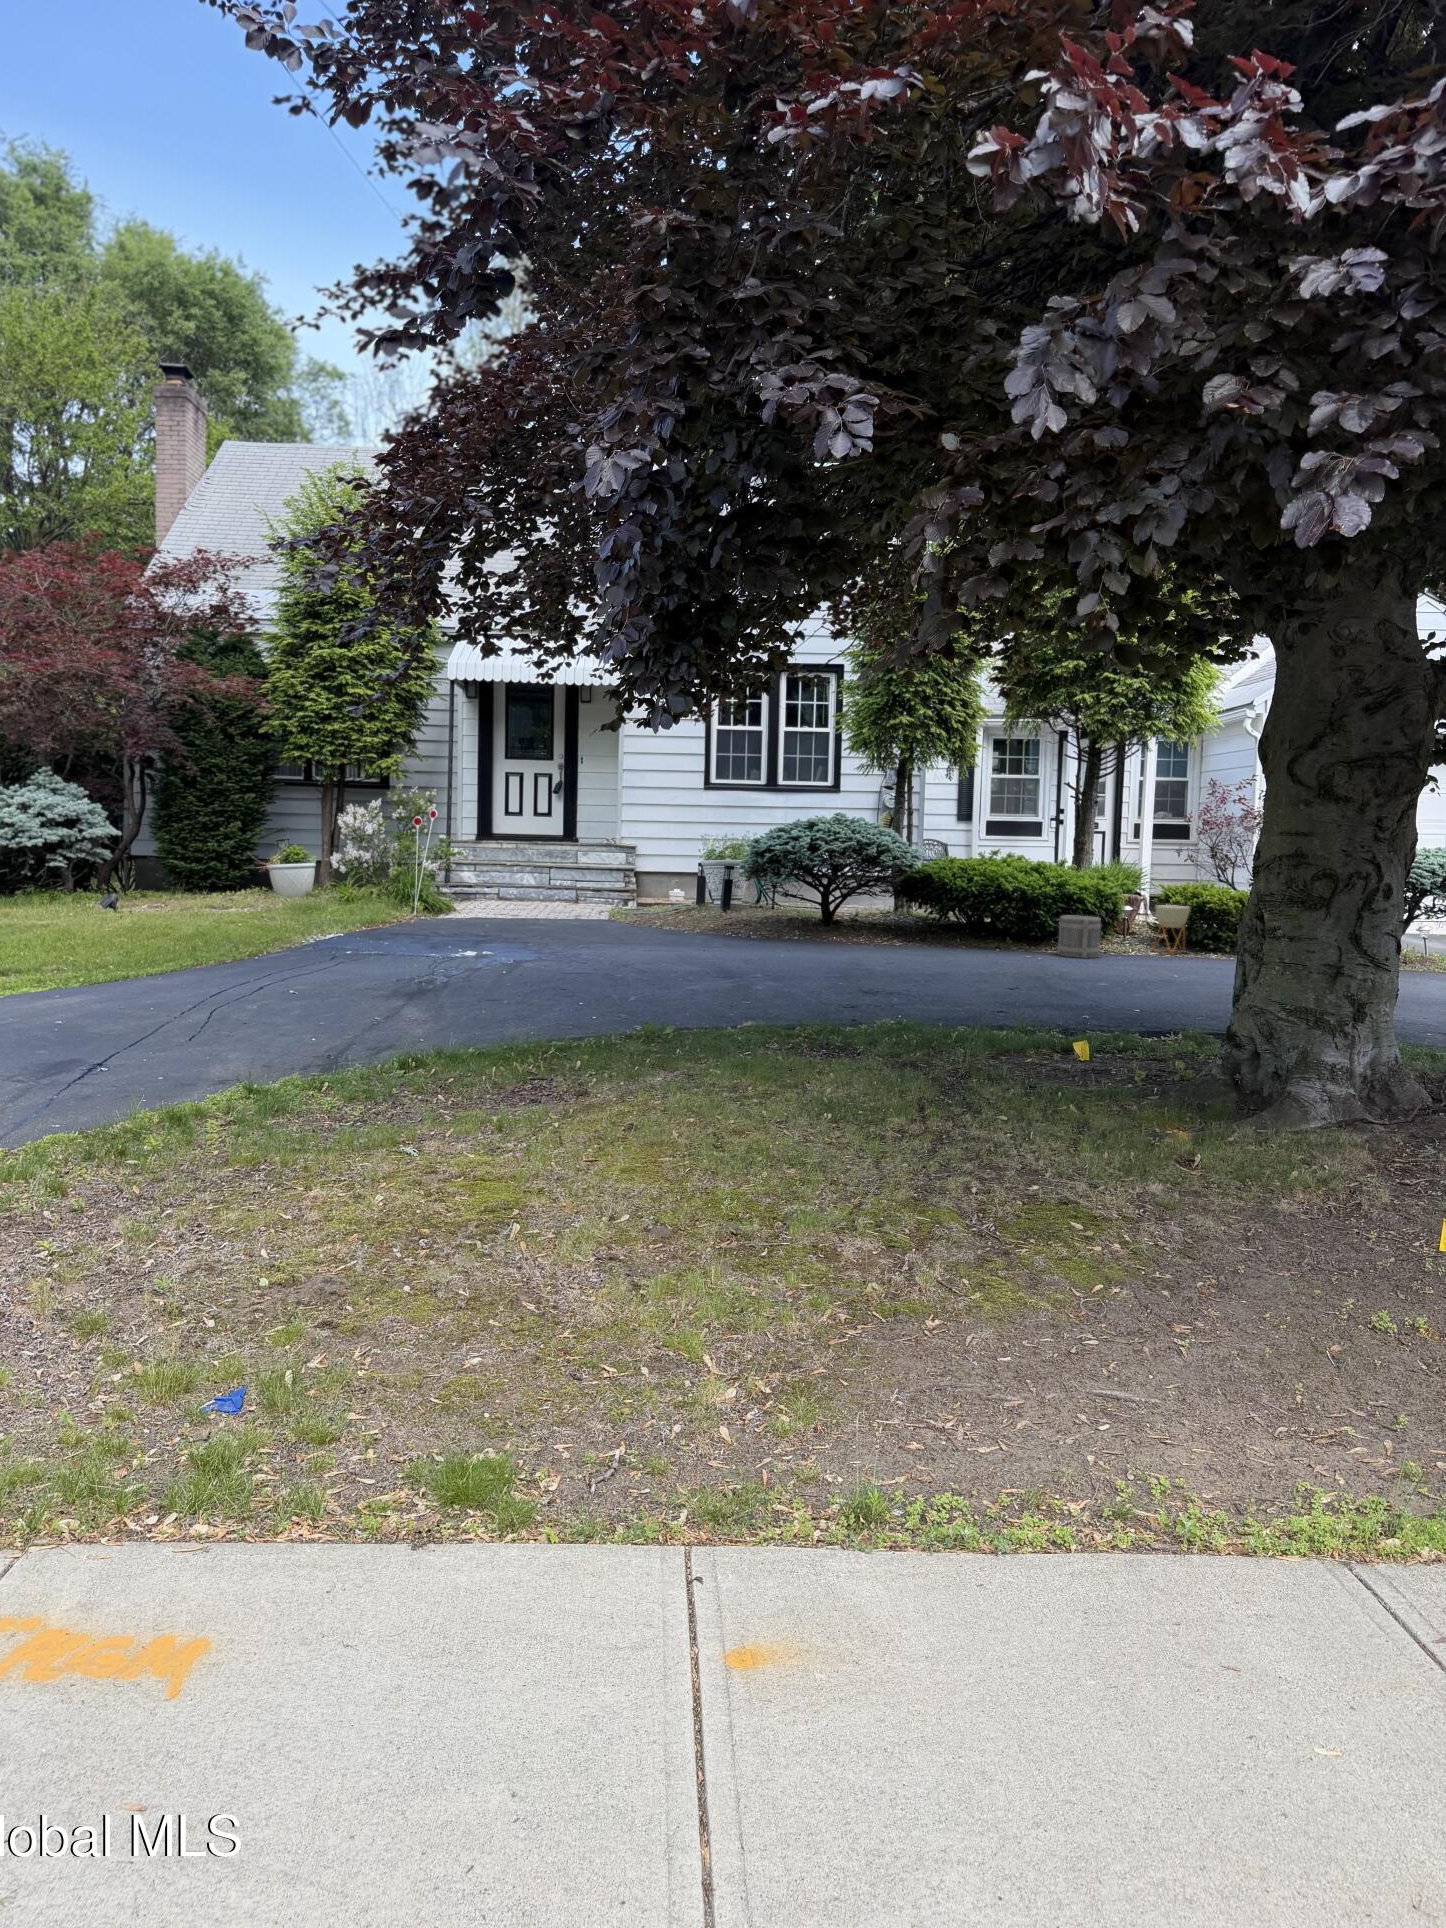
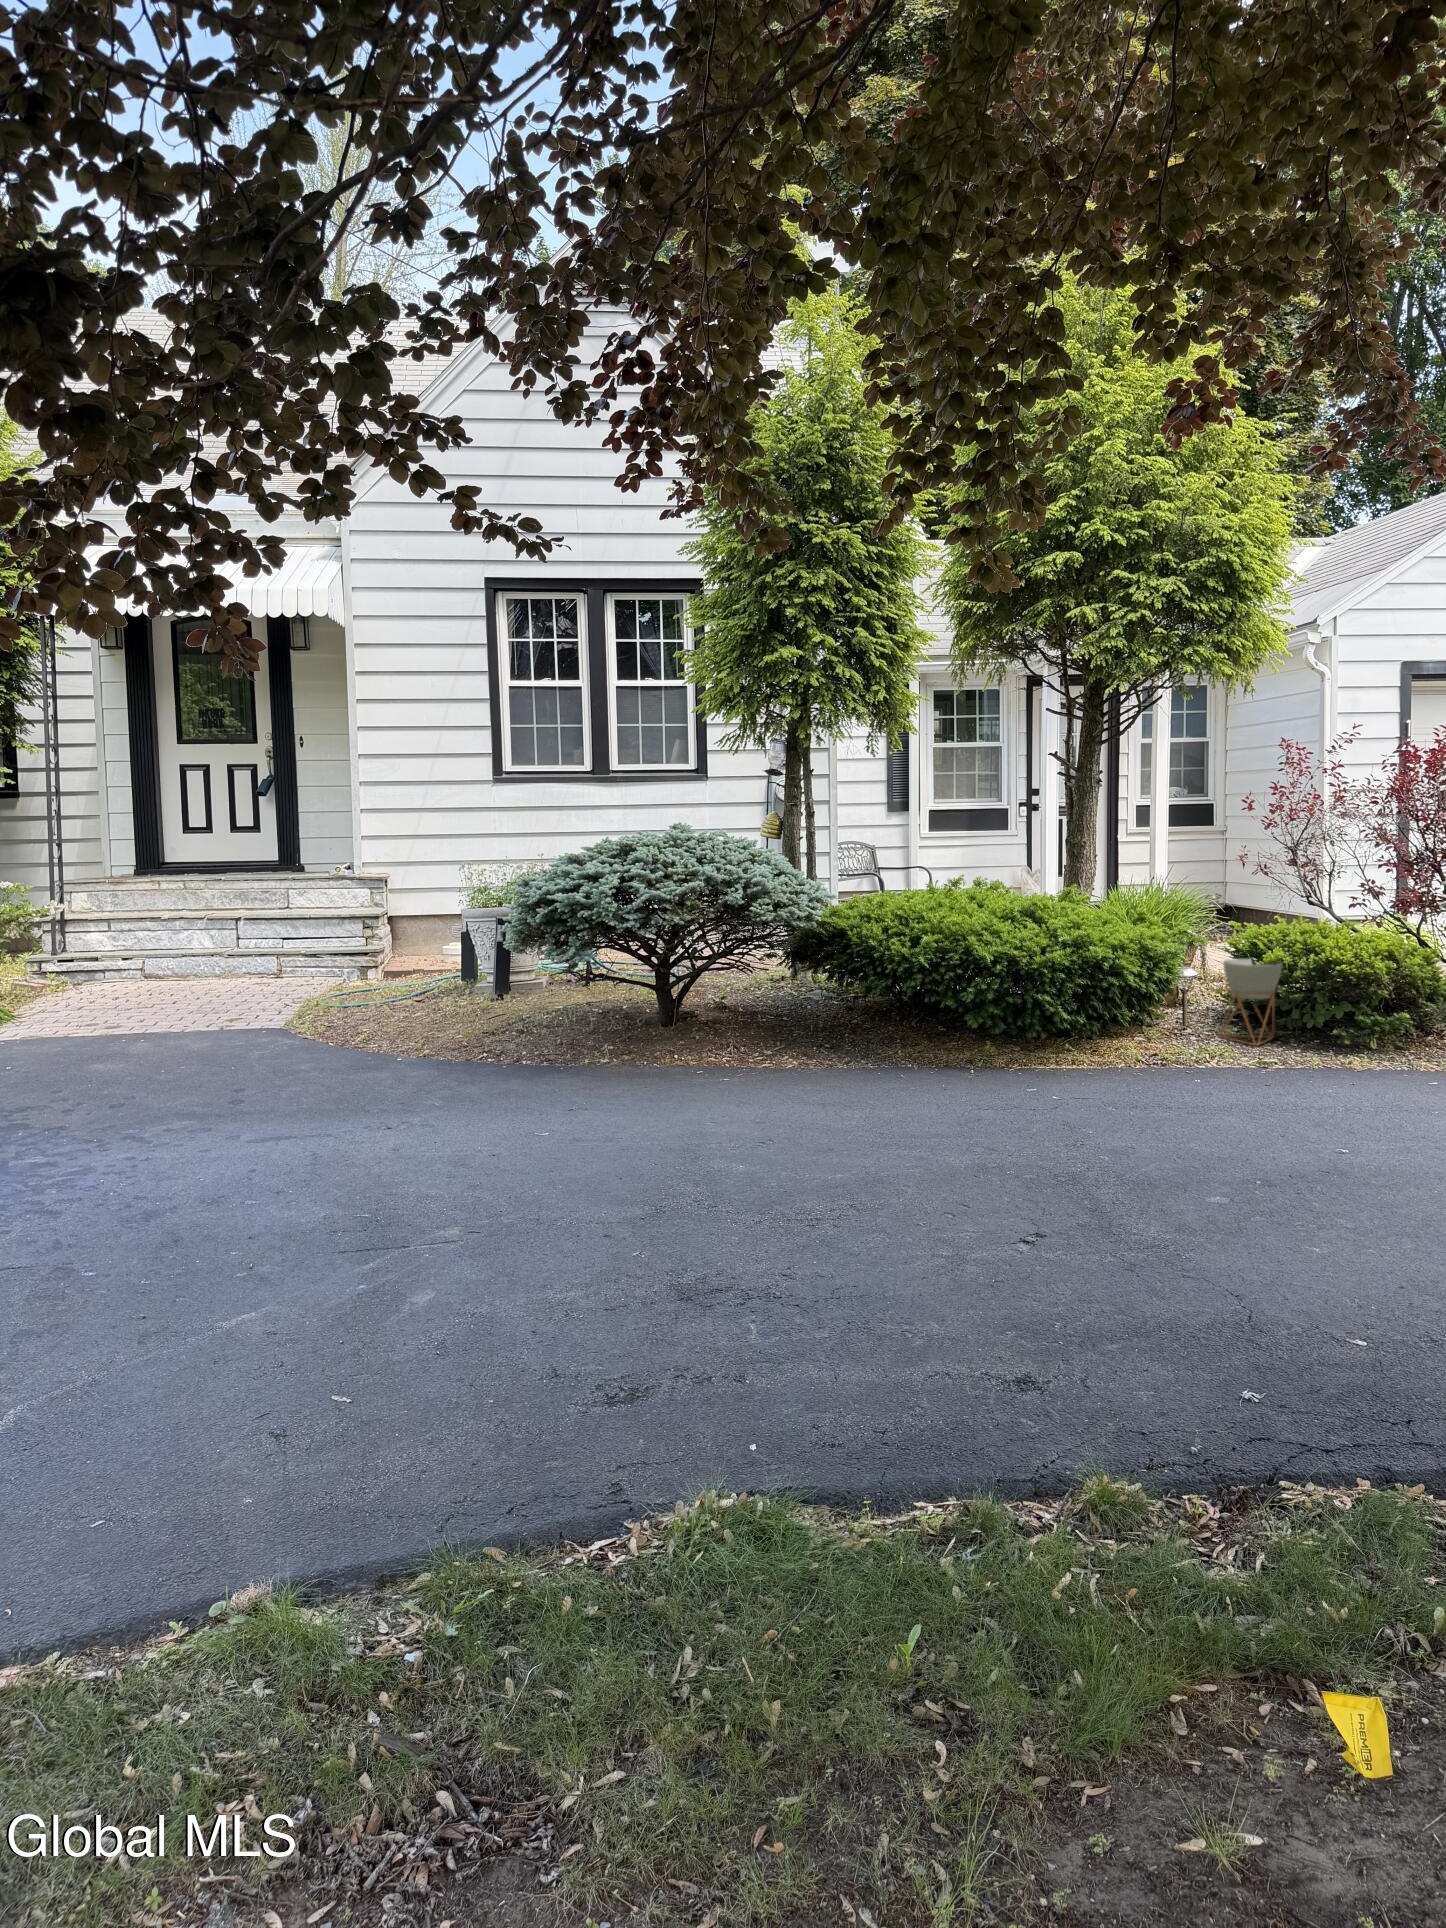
bucket: present [1058,916,1101,958] -> none [1071,993,1145,1073]

